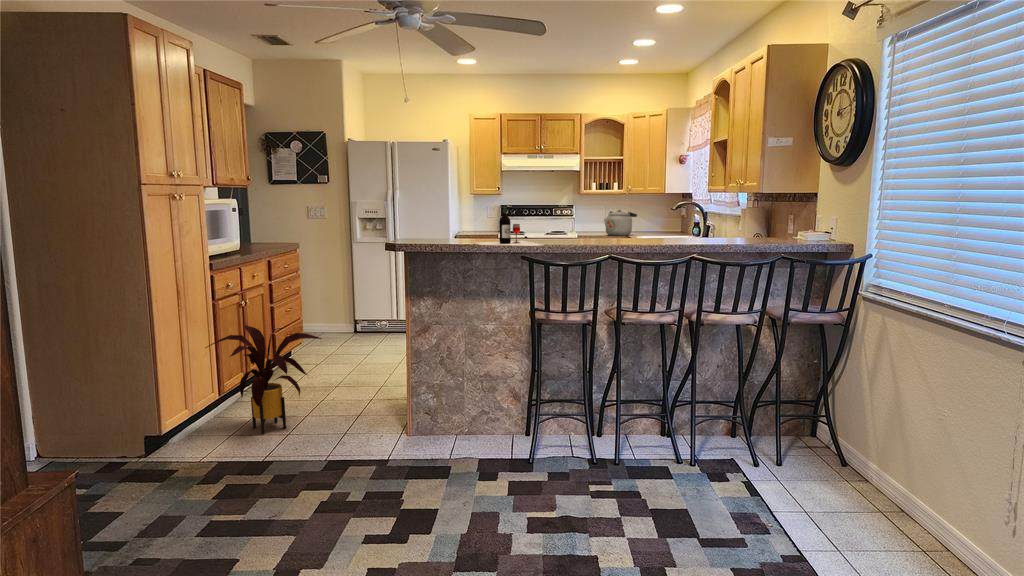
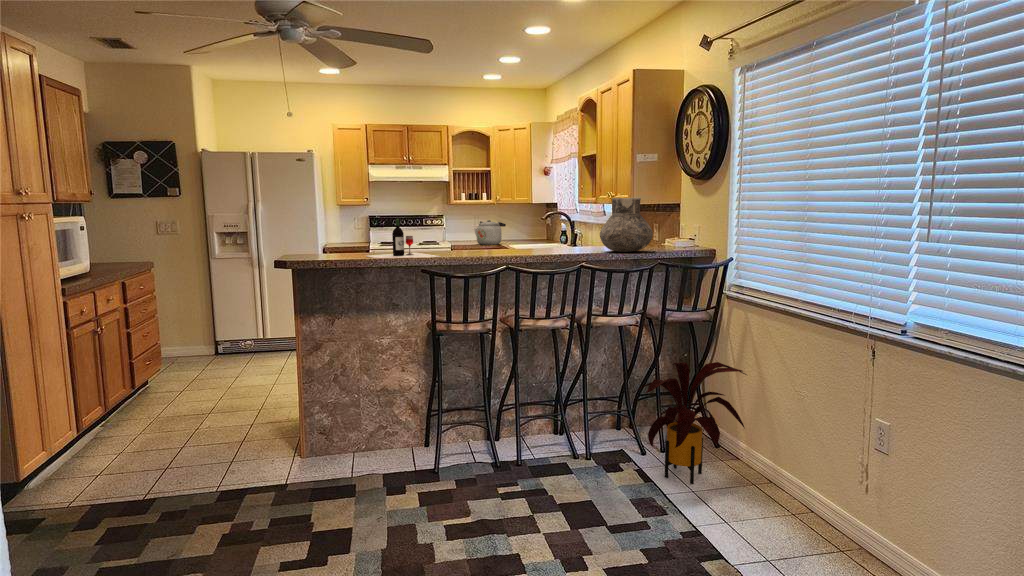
vase: none [719,186,780,245] -> present [600,198,653,252]
house plant: present [205,325,321,434] -> present [634,362,746,484]

